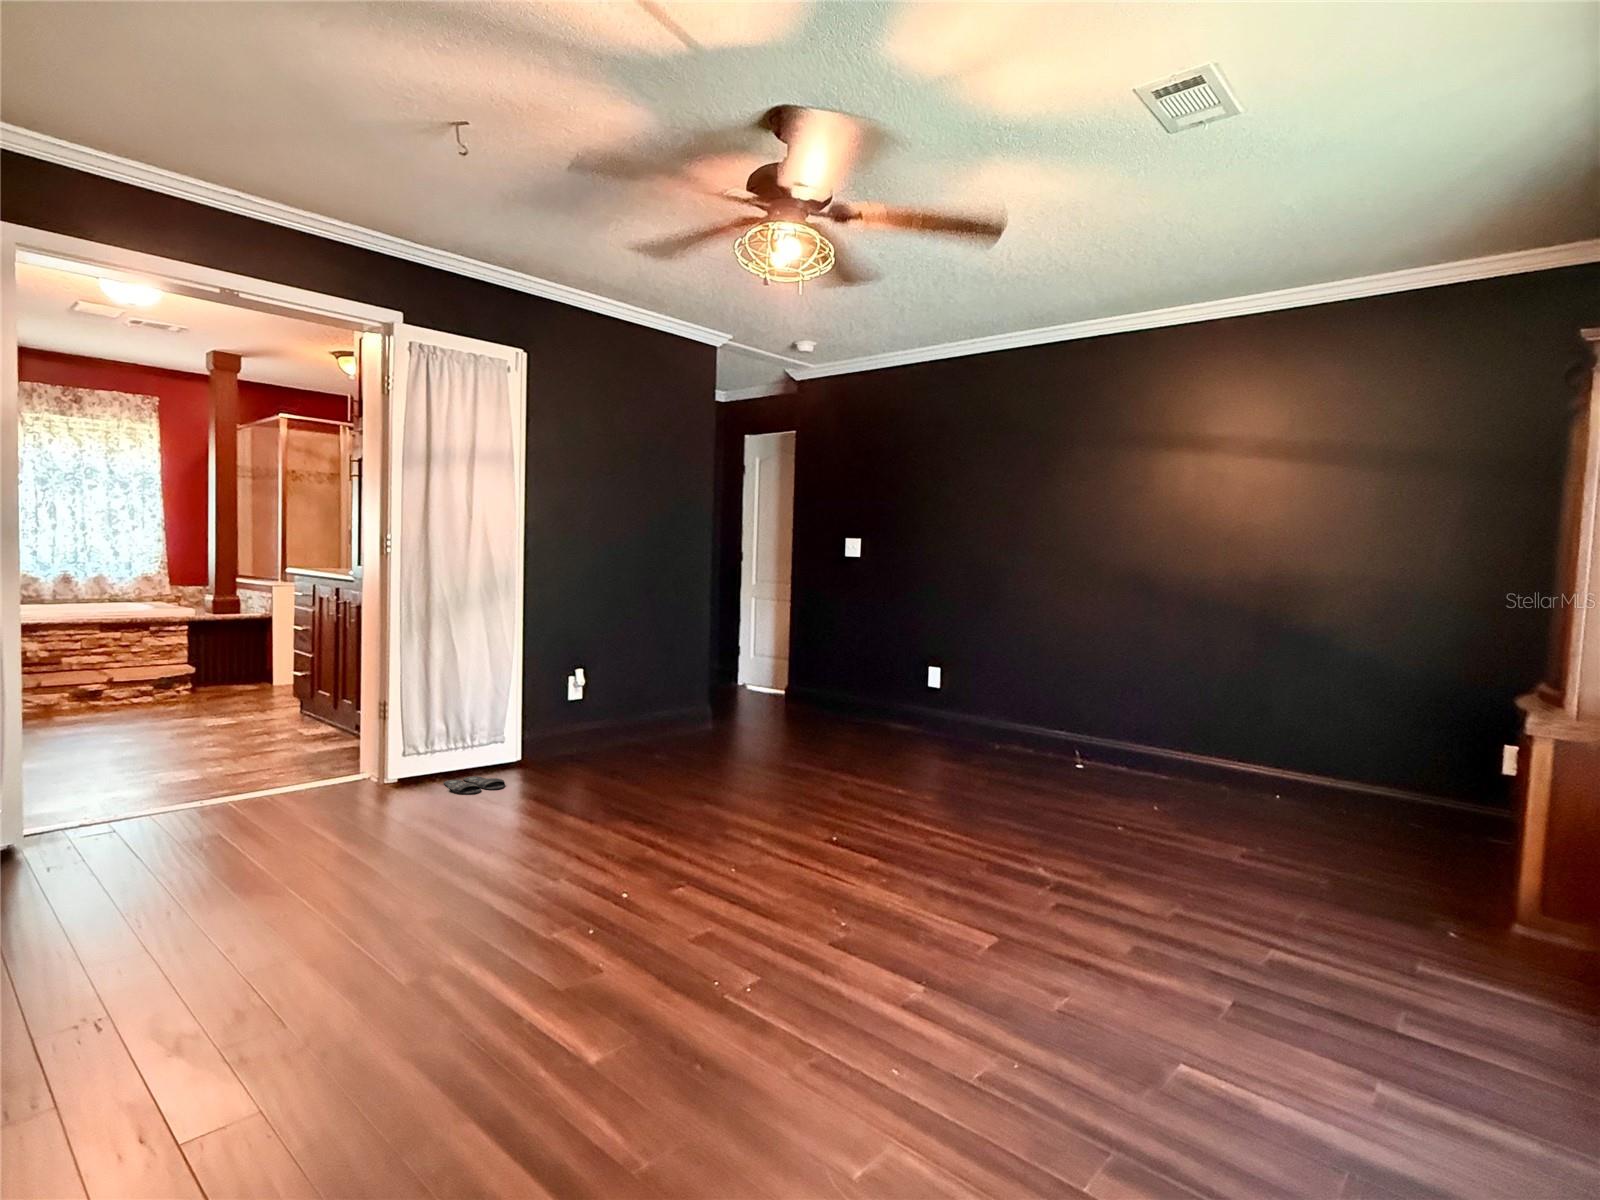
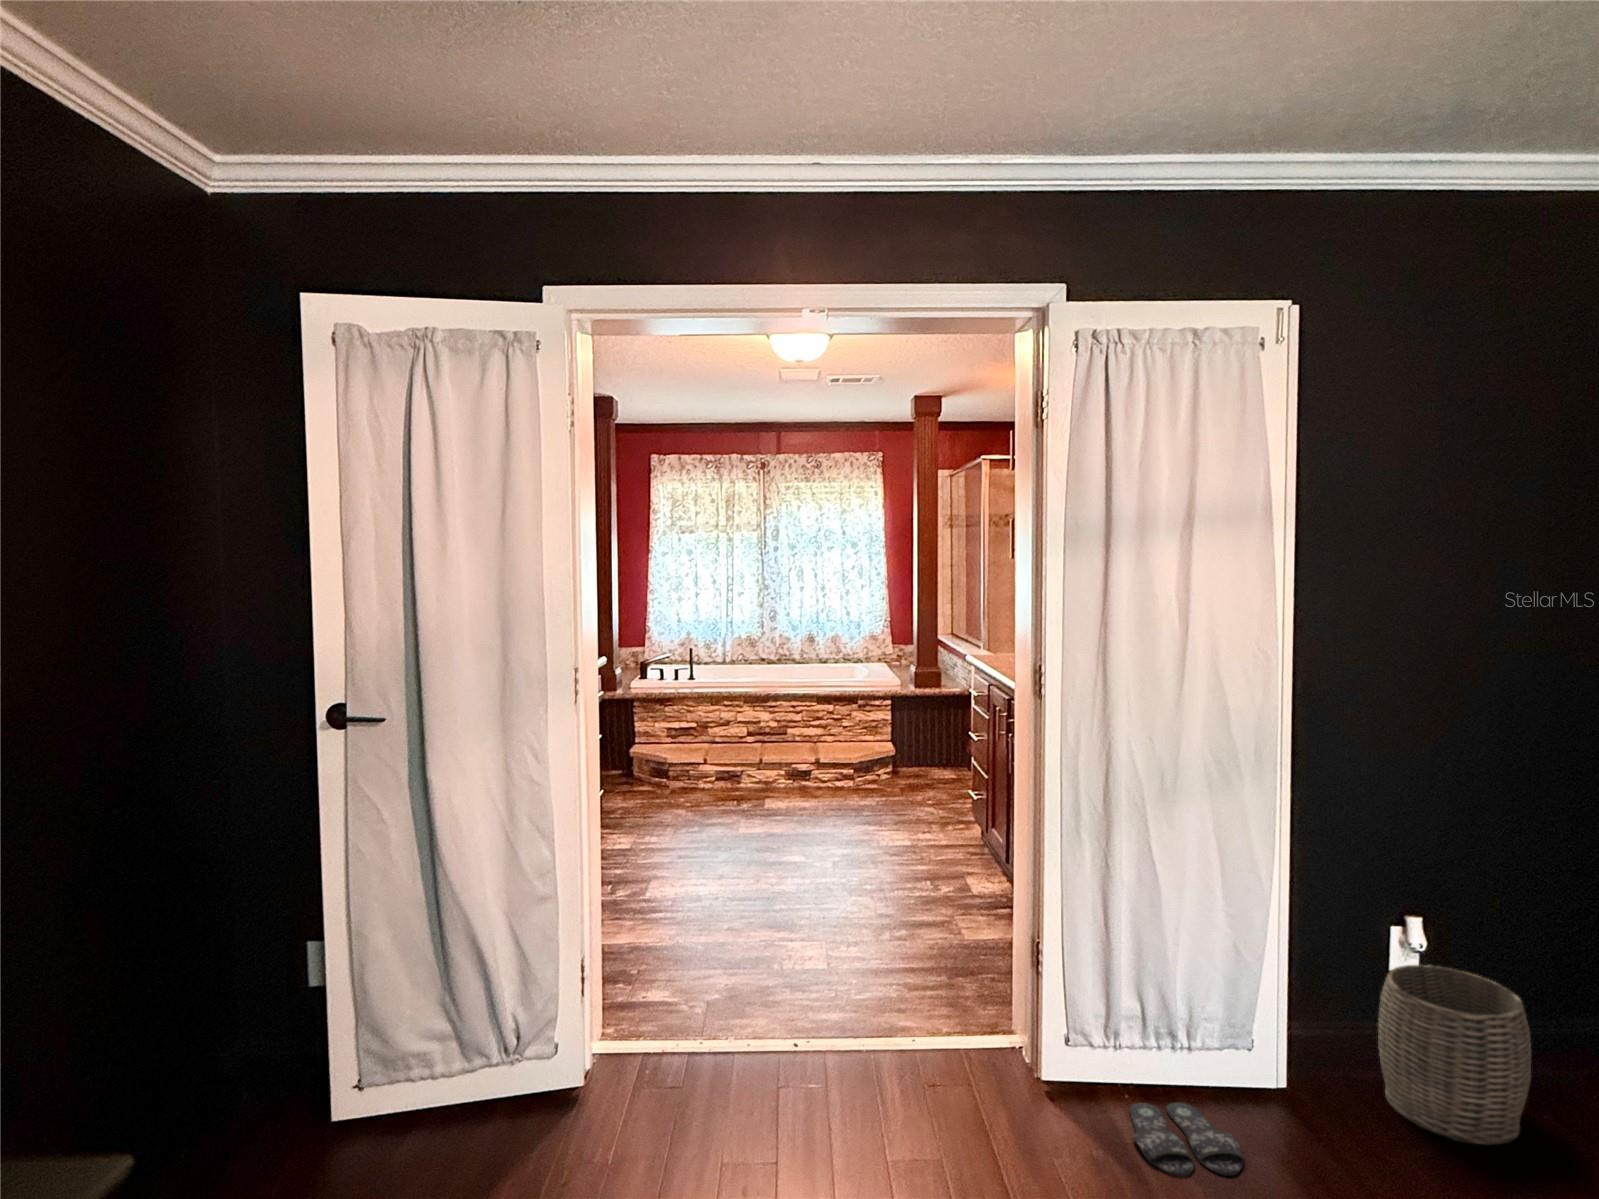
woven basket: none [566,694,628,764] -> present [1378,965,1531,1145]

